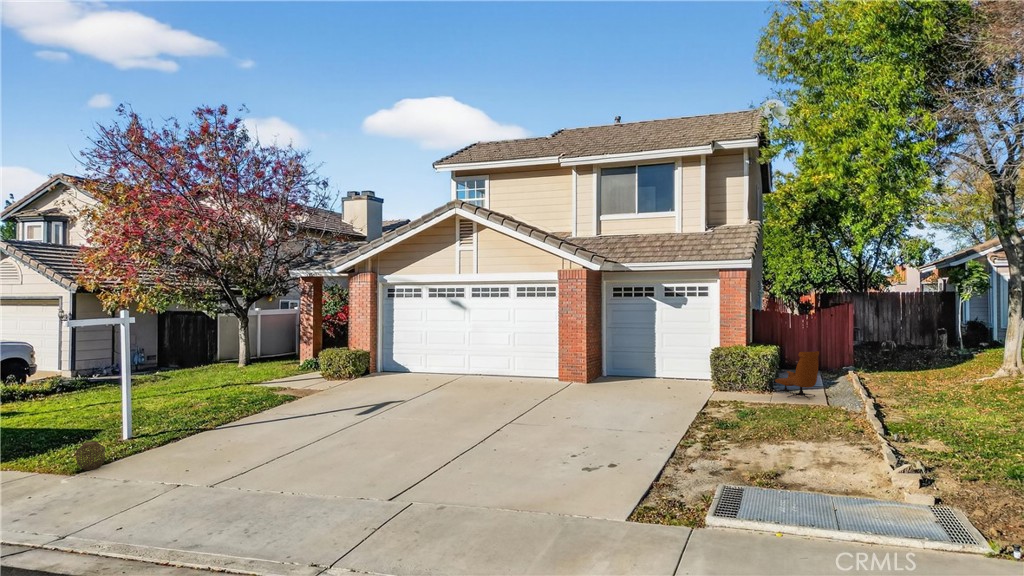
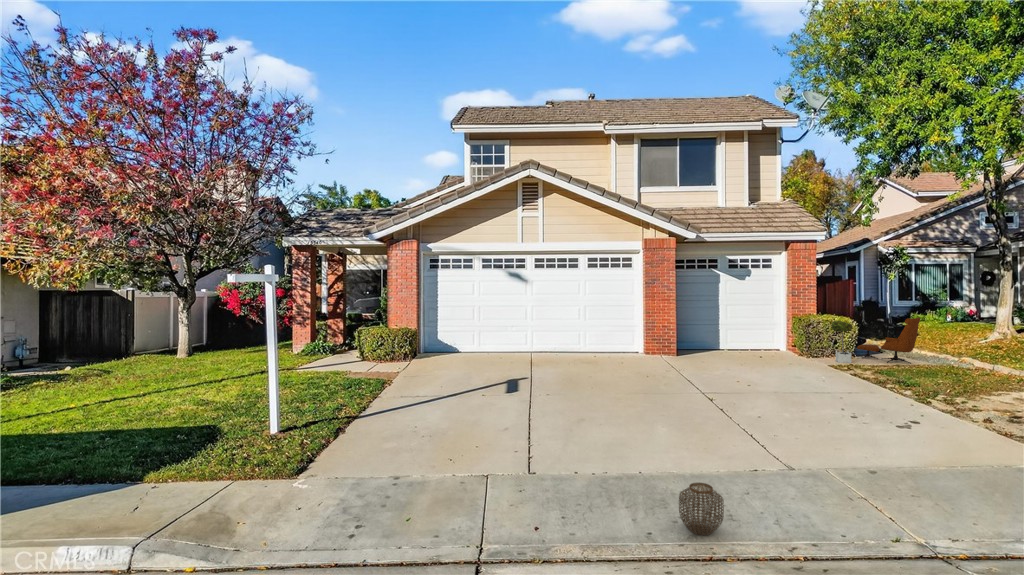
potted tree: none [733,352,754,396] -> present [831,321,852,363]
woven basket: present [76,442,105,470] -> present [679,483,724,535]

